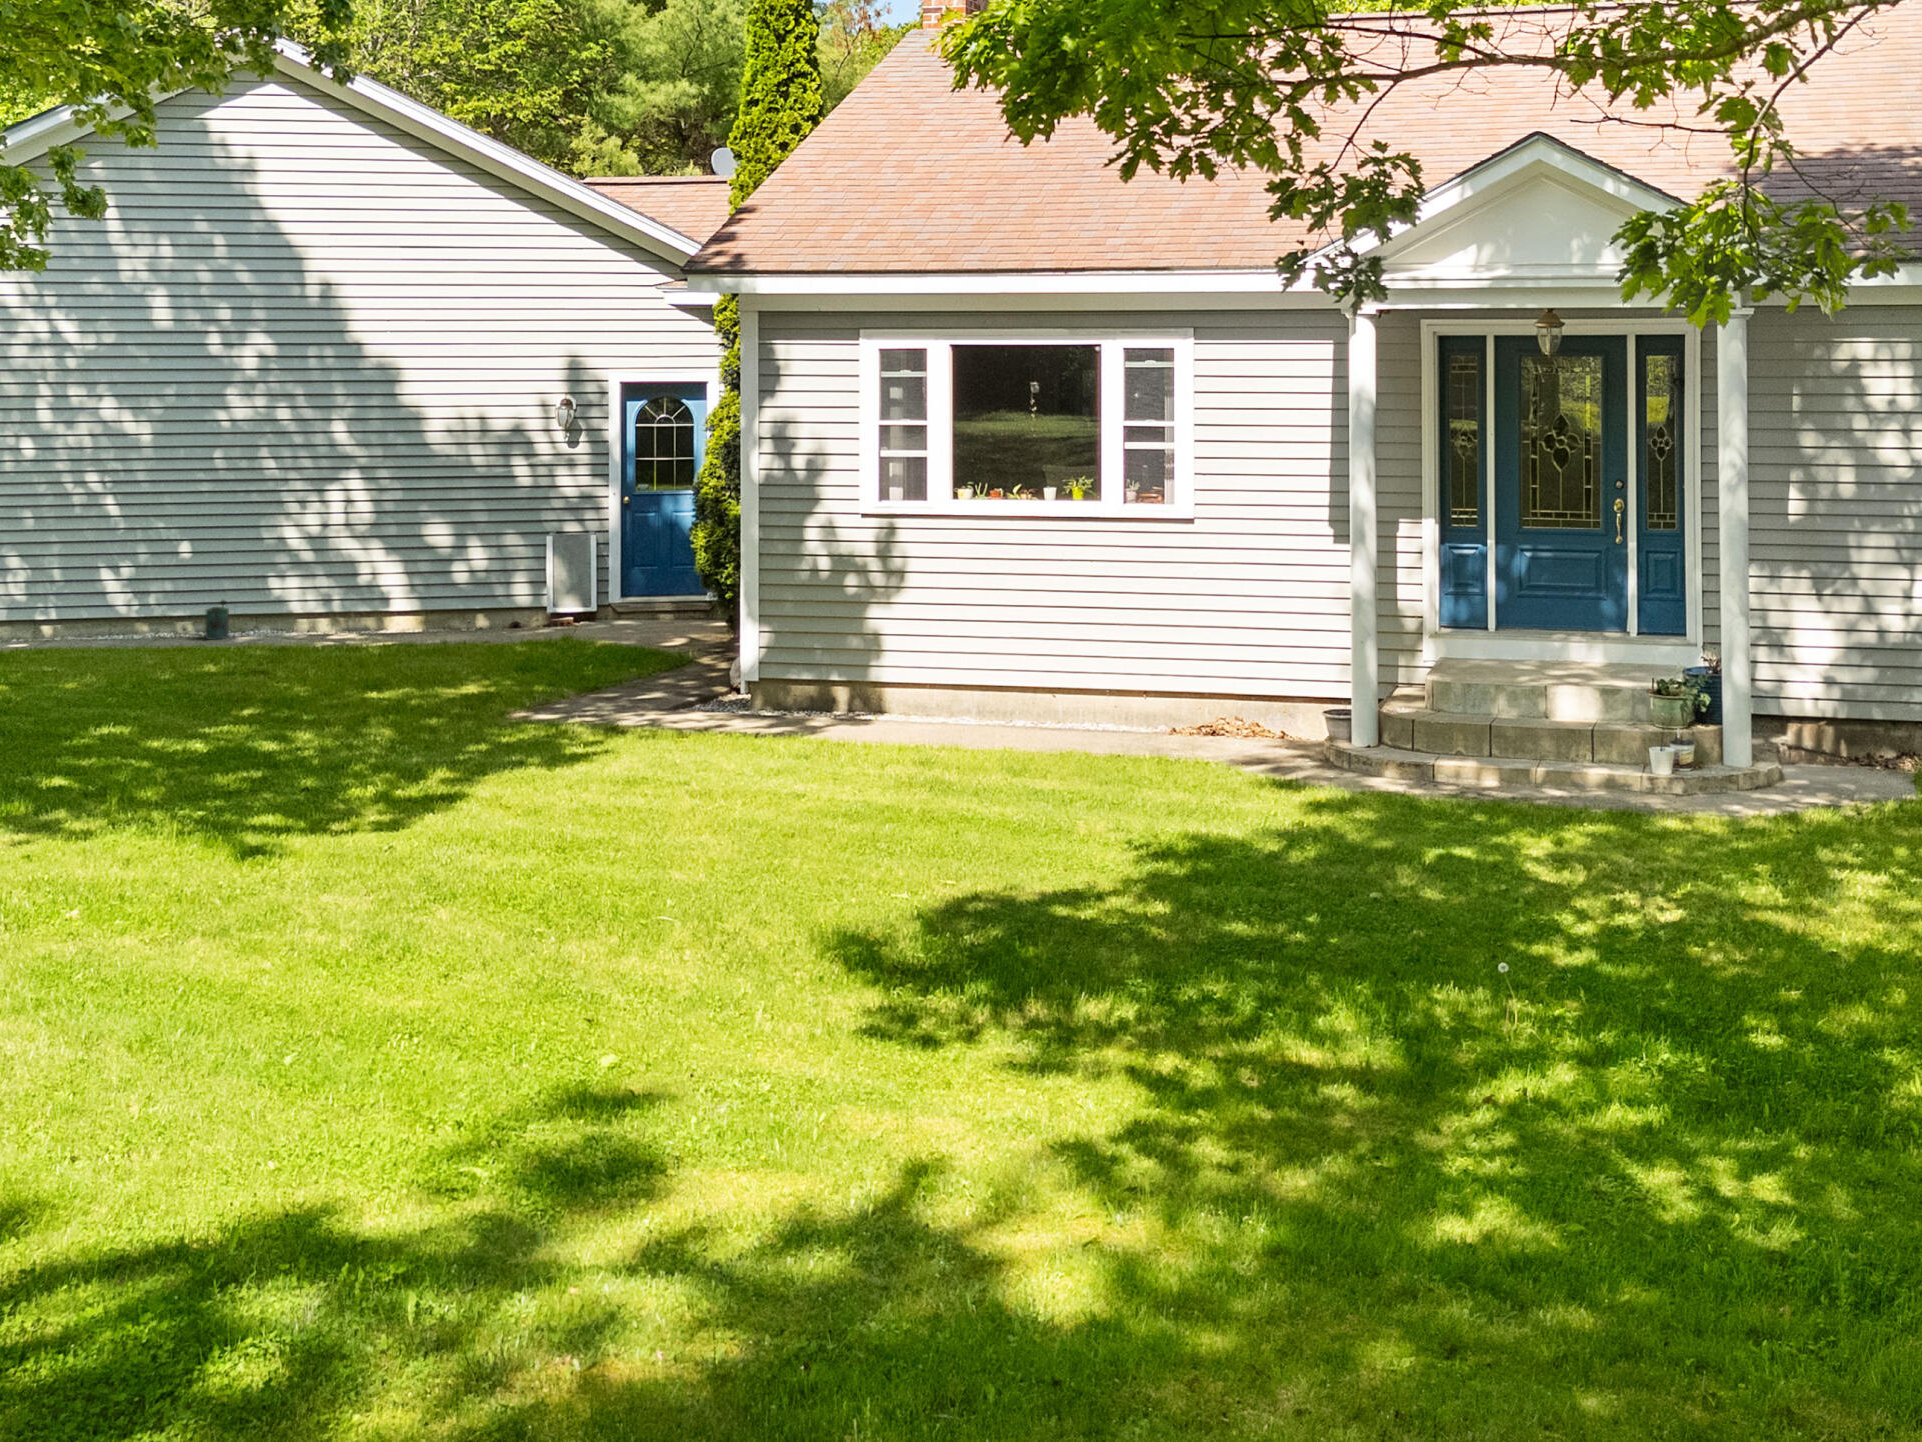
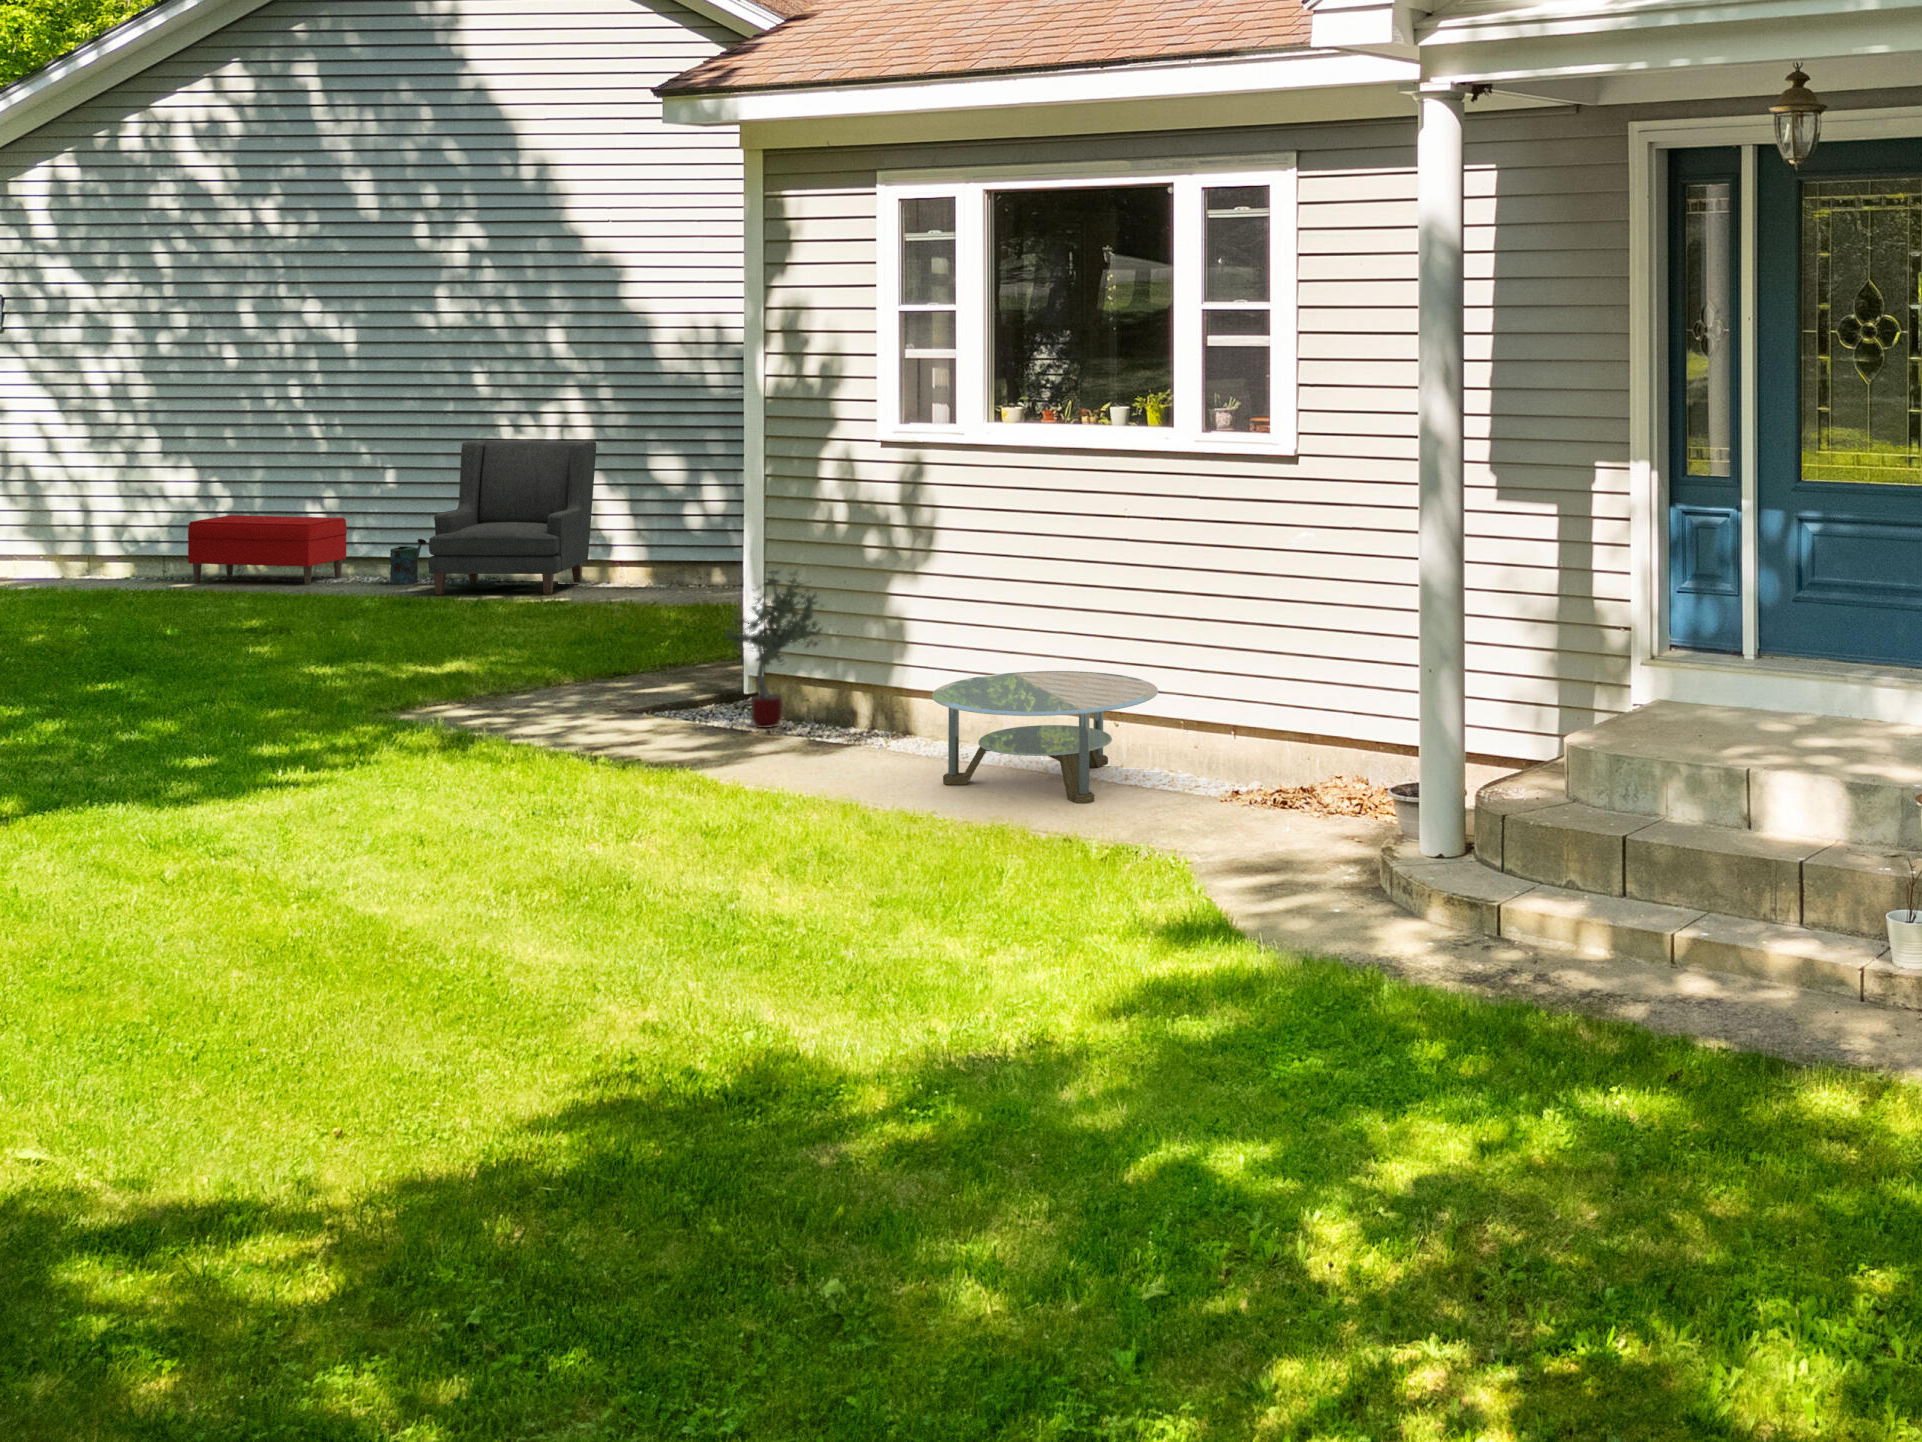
chair: none [269,512,384,646] -> present [428,440,596,595]
bench: none [12,585,150,646] -> present [188,515,347,585]
potted tree: none [741,606,826,719] -> present [725,570,823,728]
round table: none [968,665,1113,745] -> present [932,671,1158,804]

